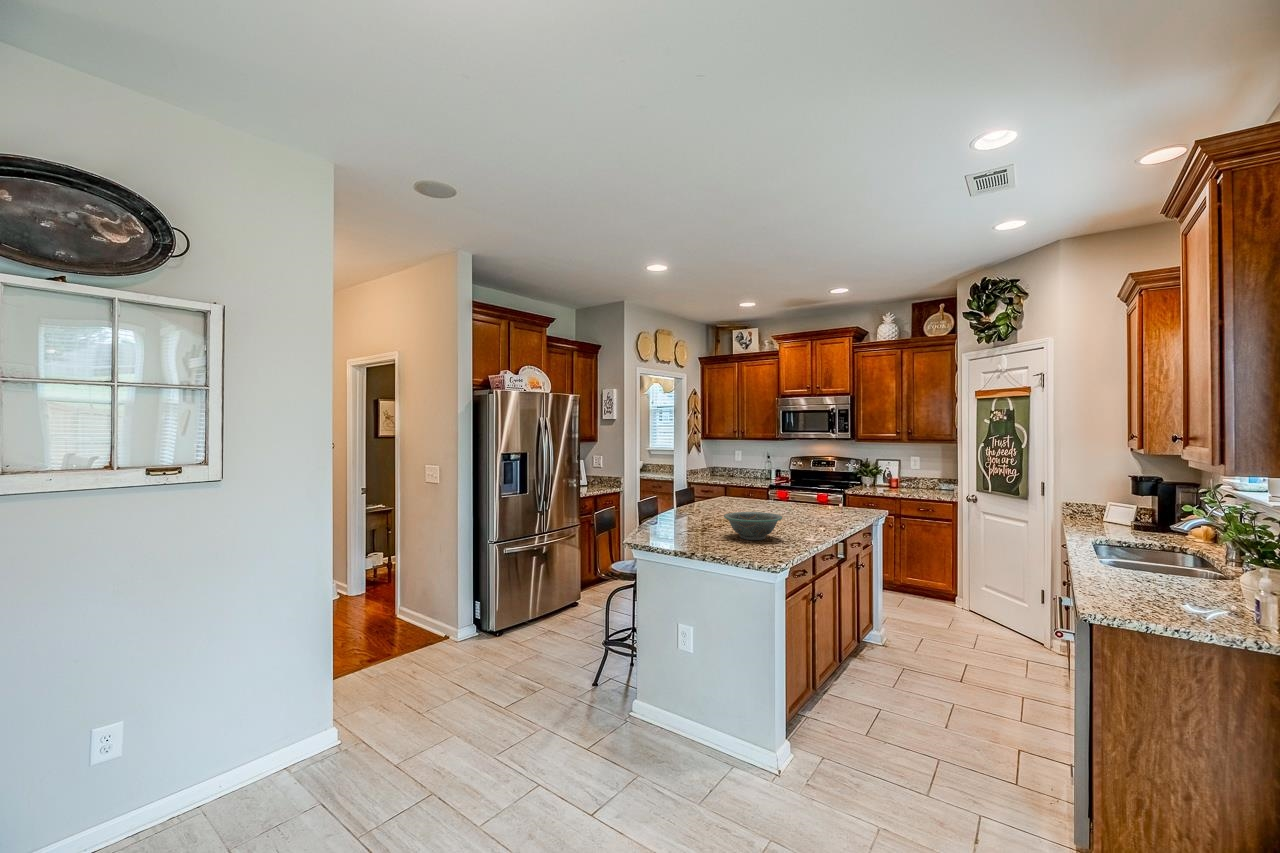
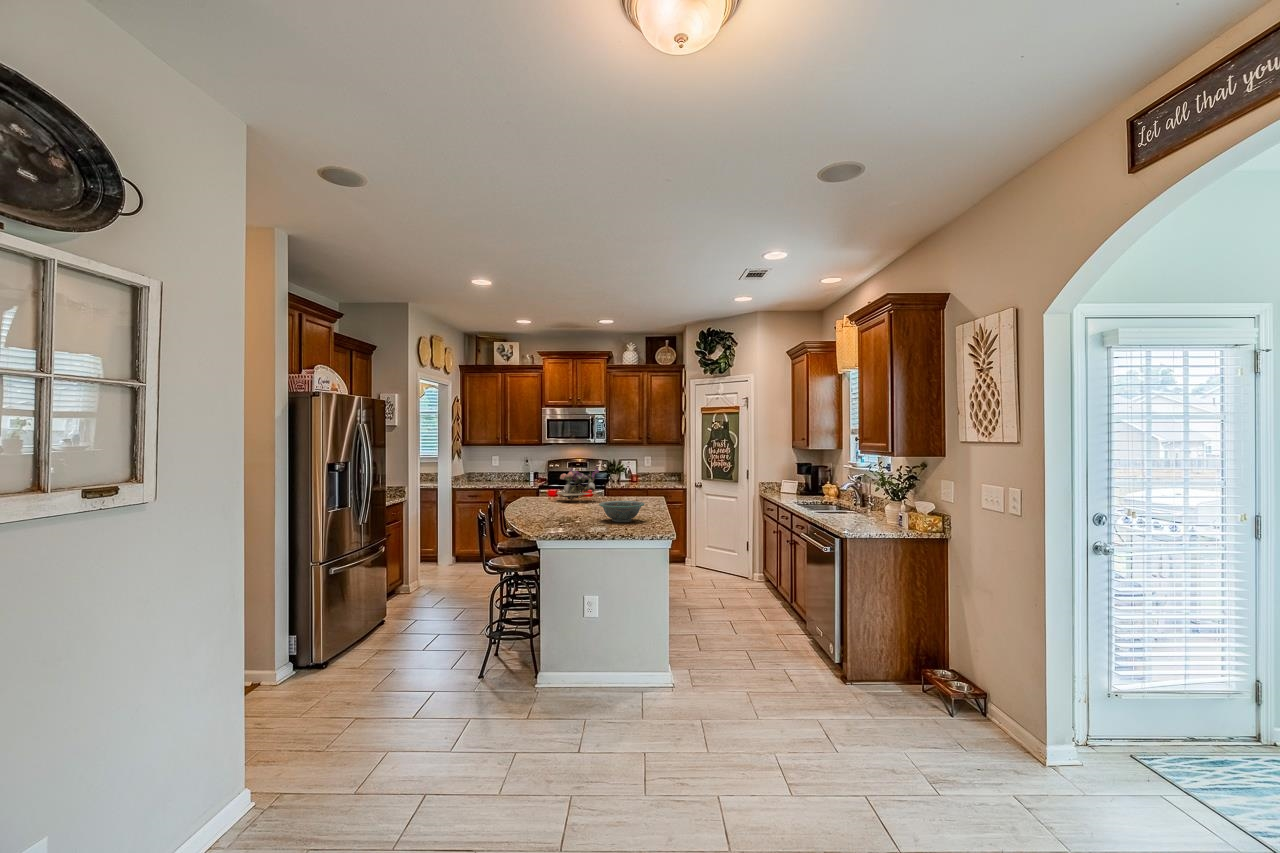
flower arrangement: none [742,467,793,507] -> present [557,467,599,501]

